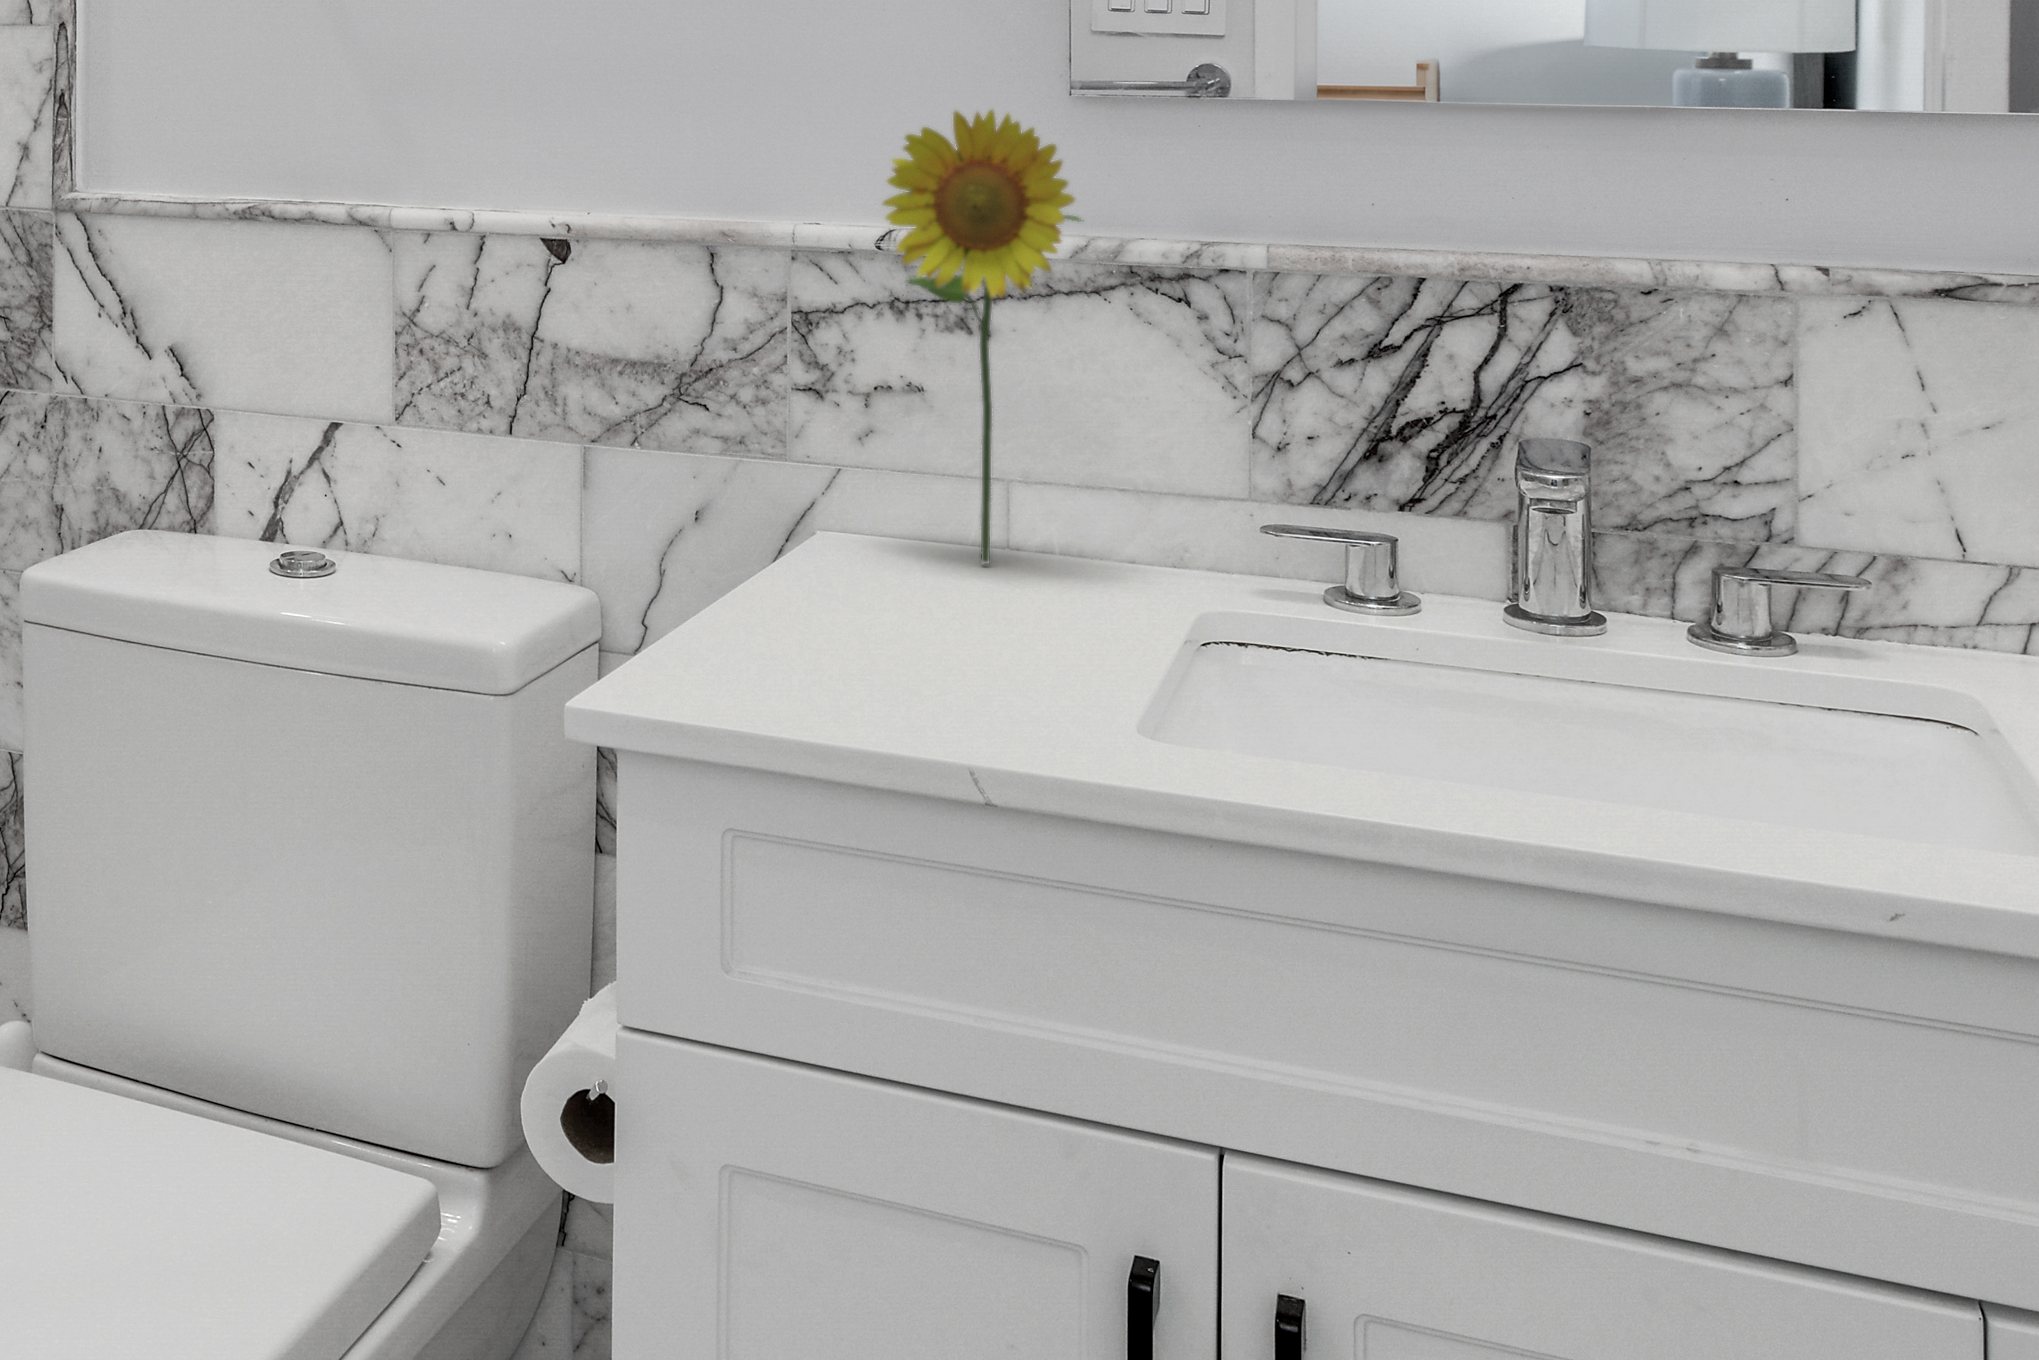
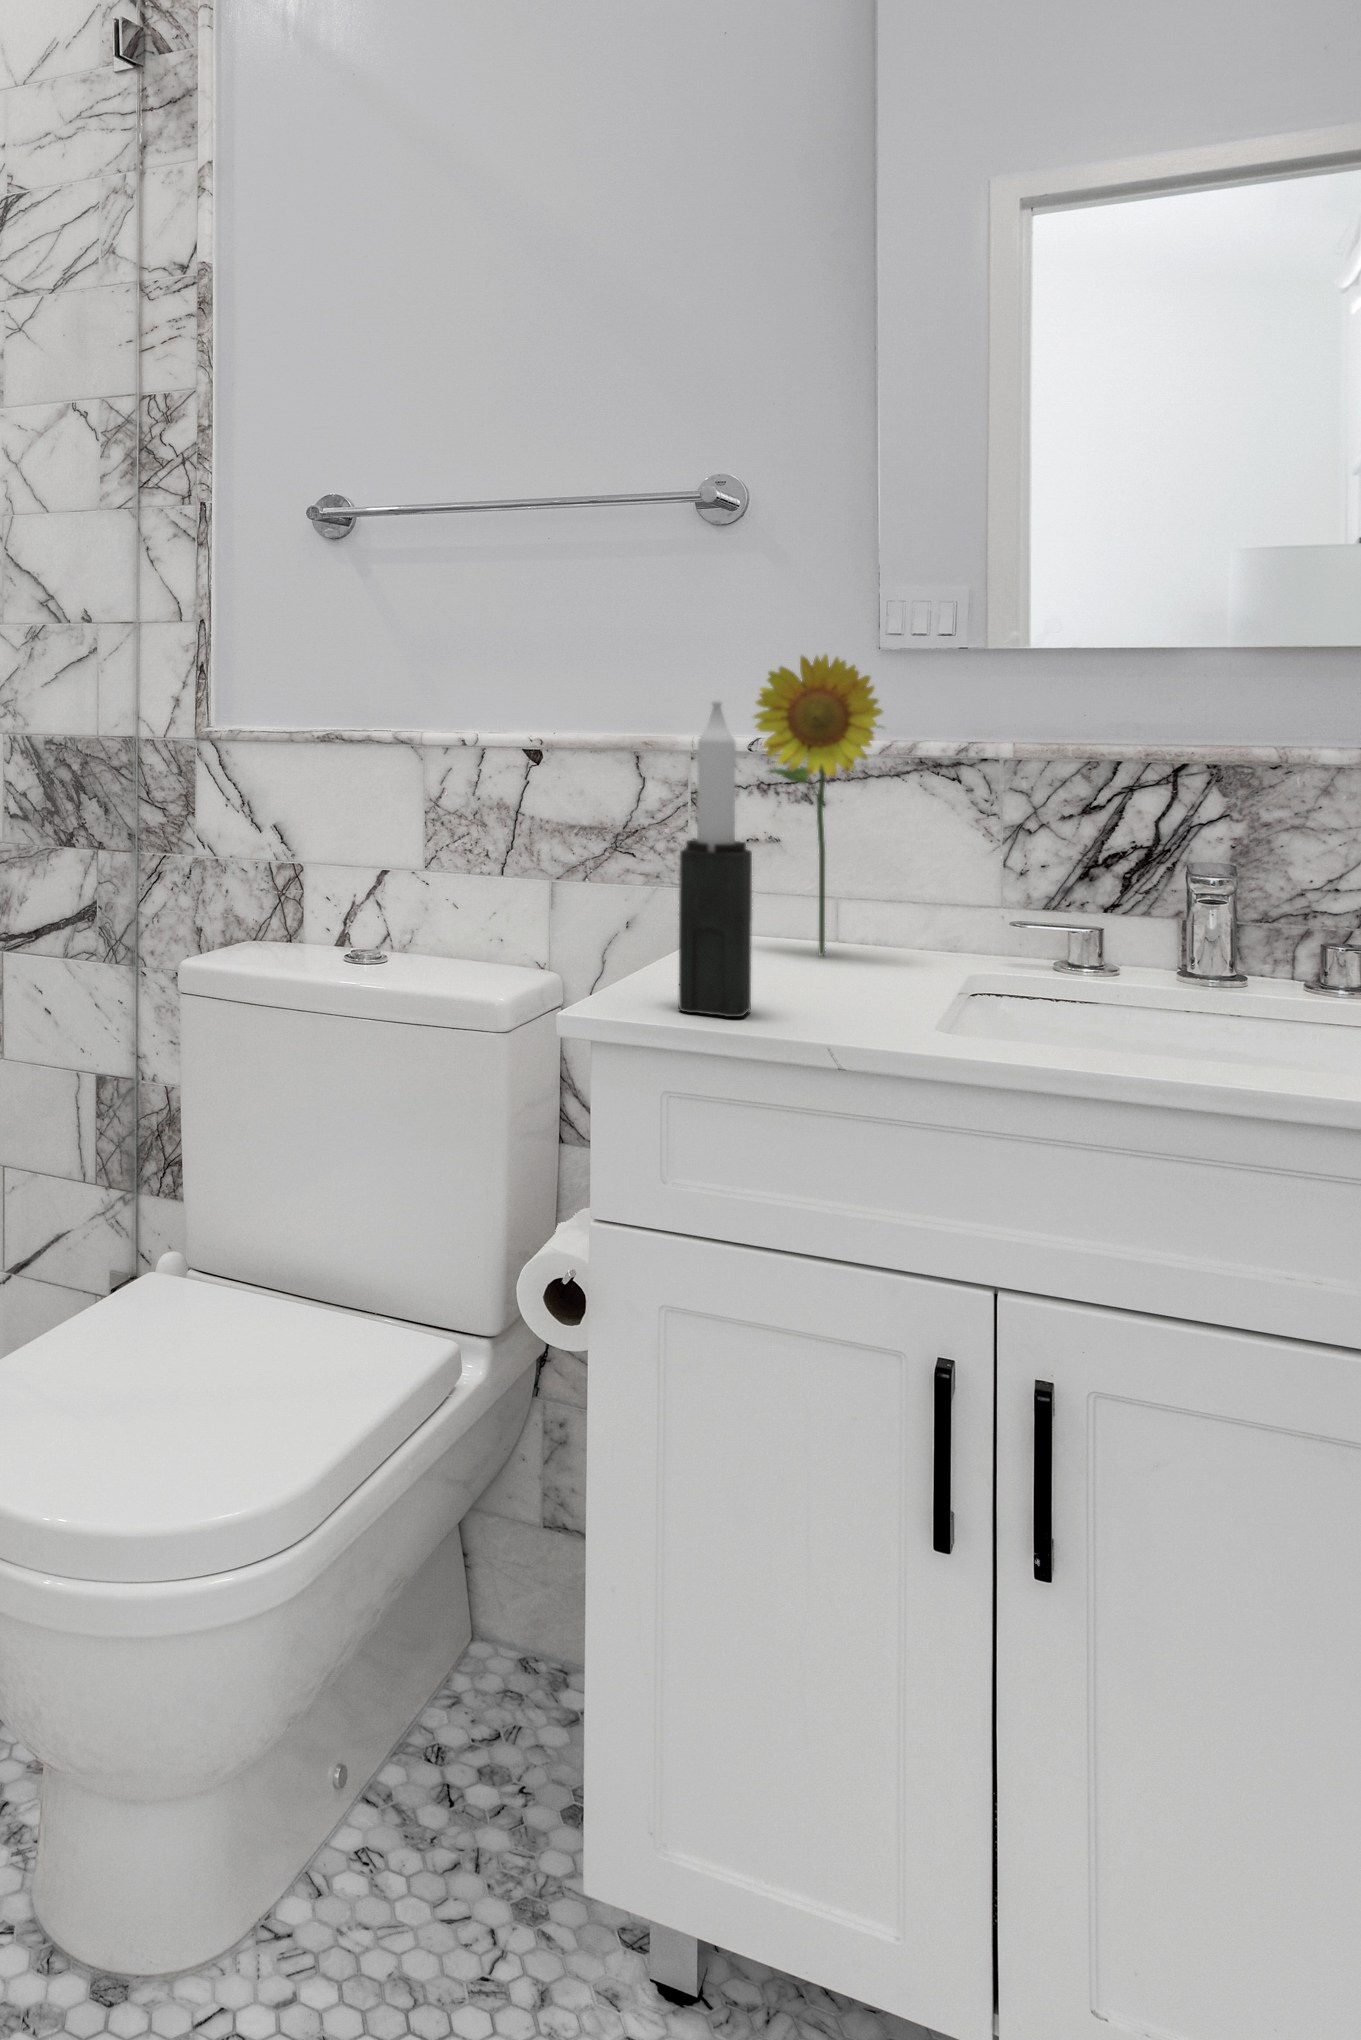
candle: none [728,218,841,706] -> present [679,698,752,1017]

